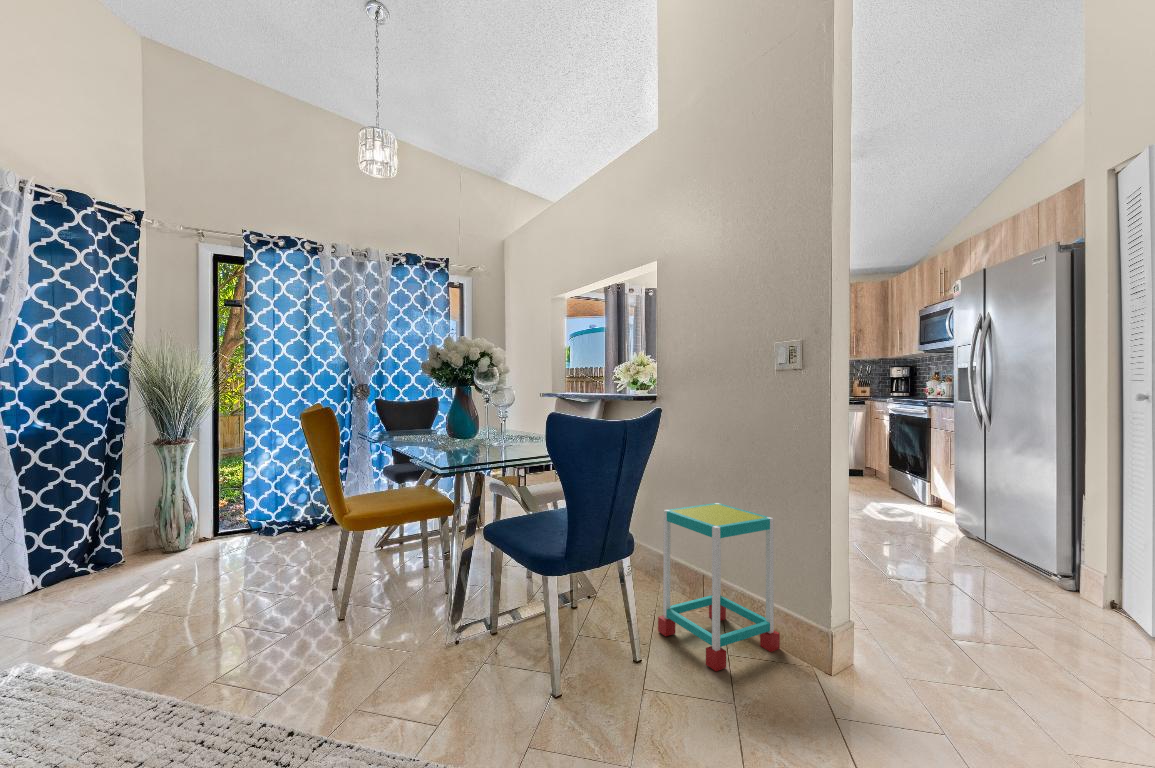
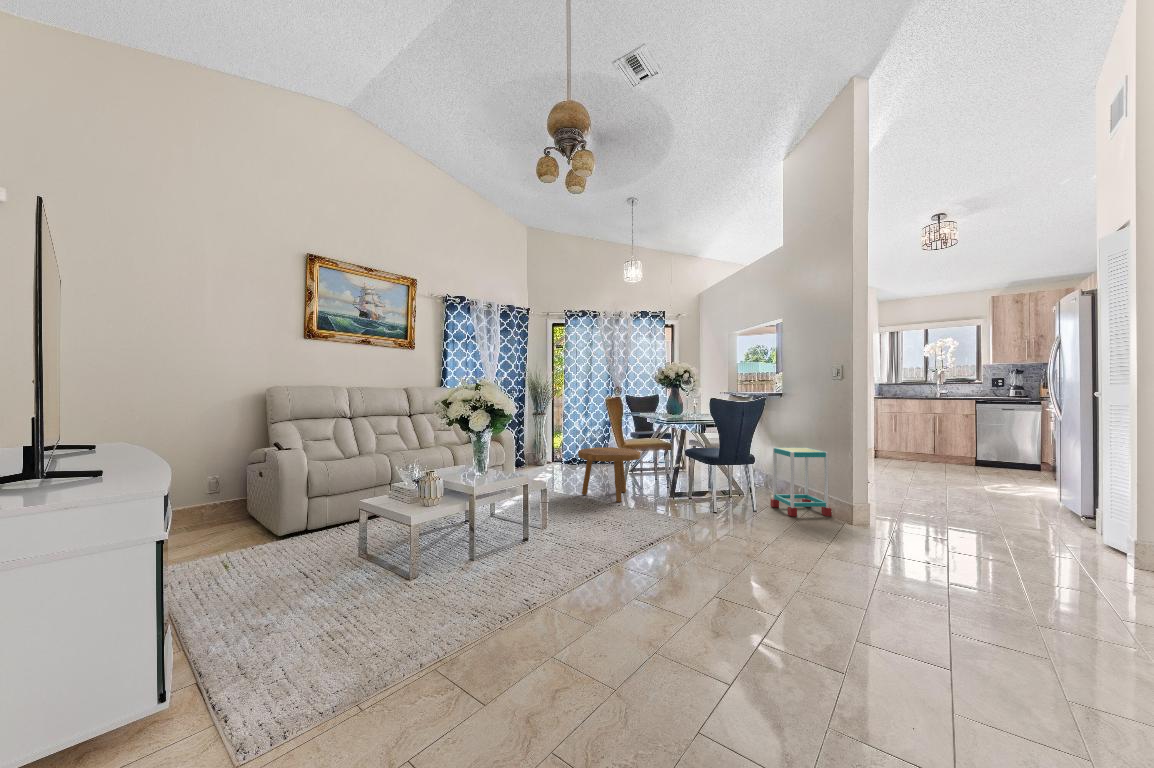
footstool: none [190,525,377,691] -> present [578,447,640,502]

